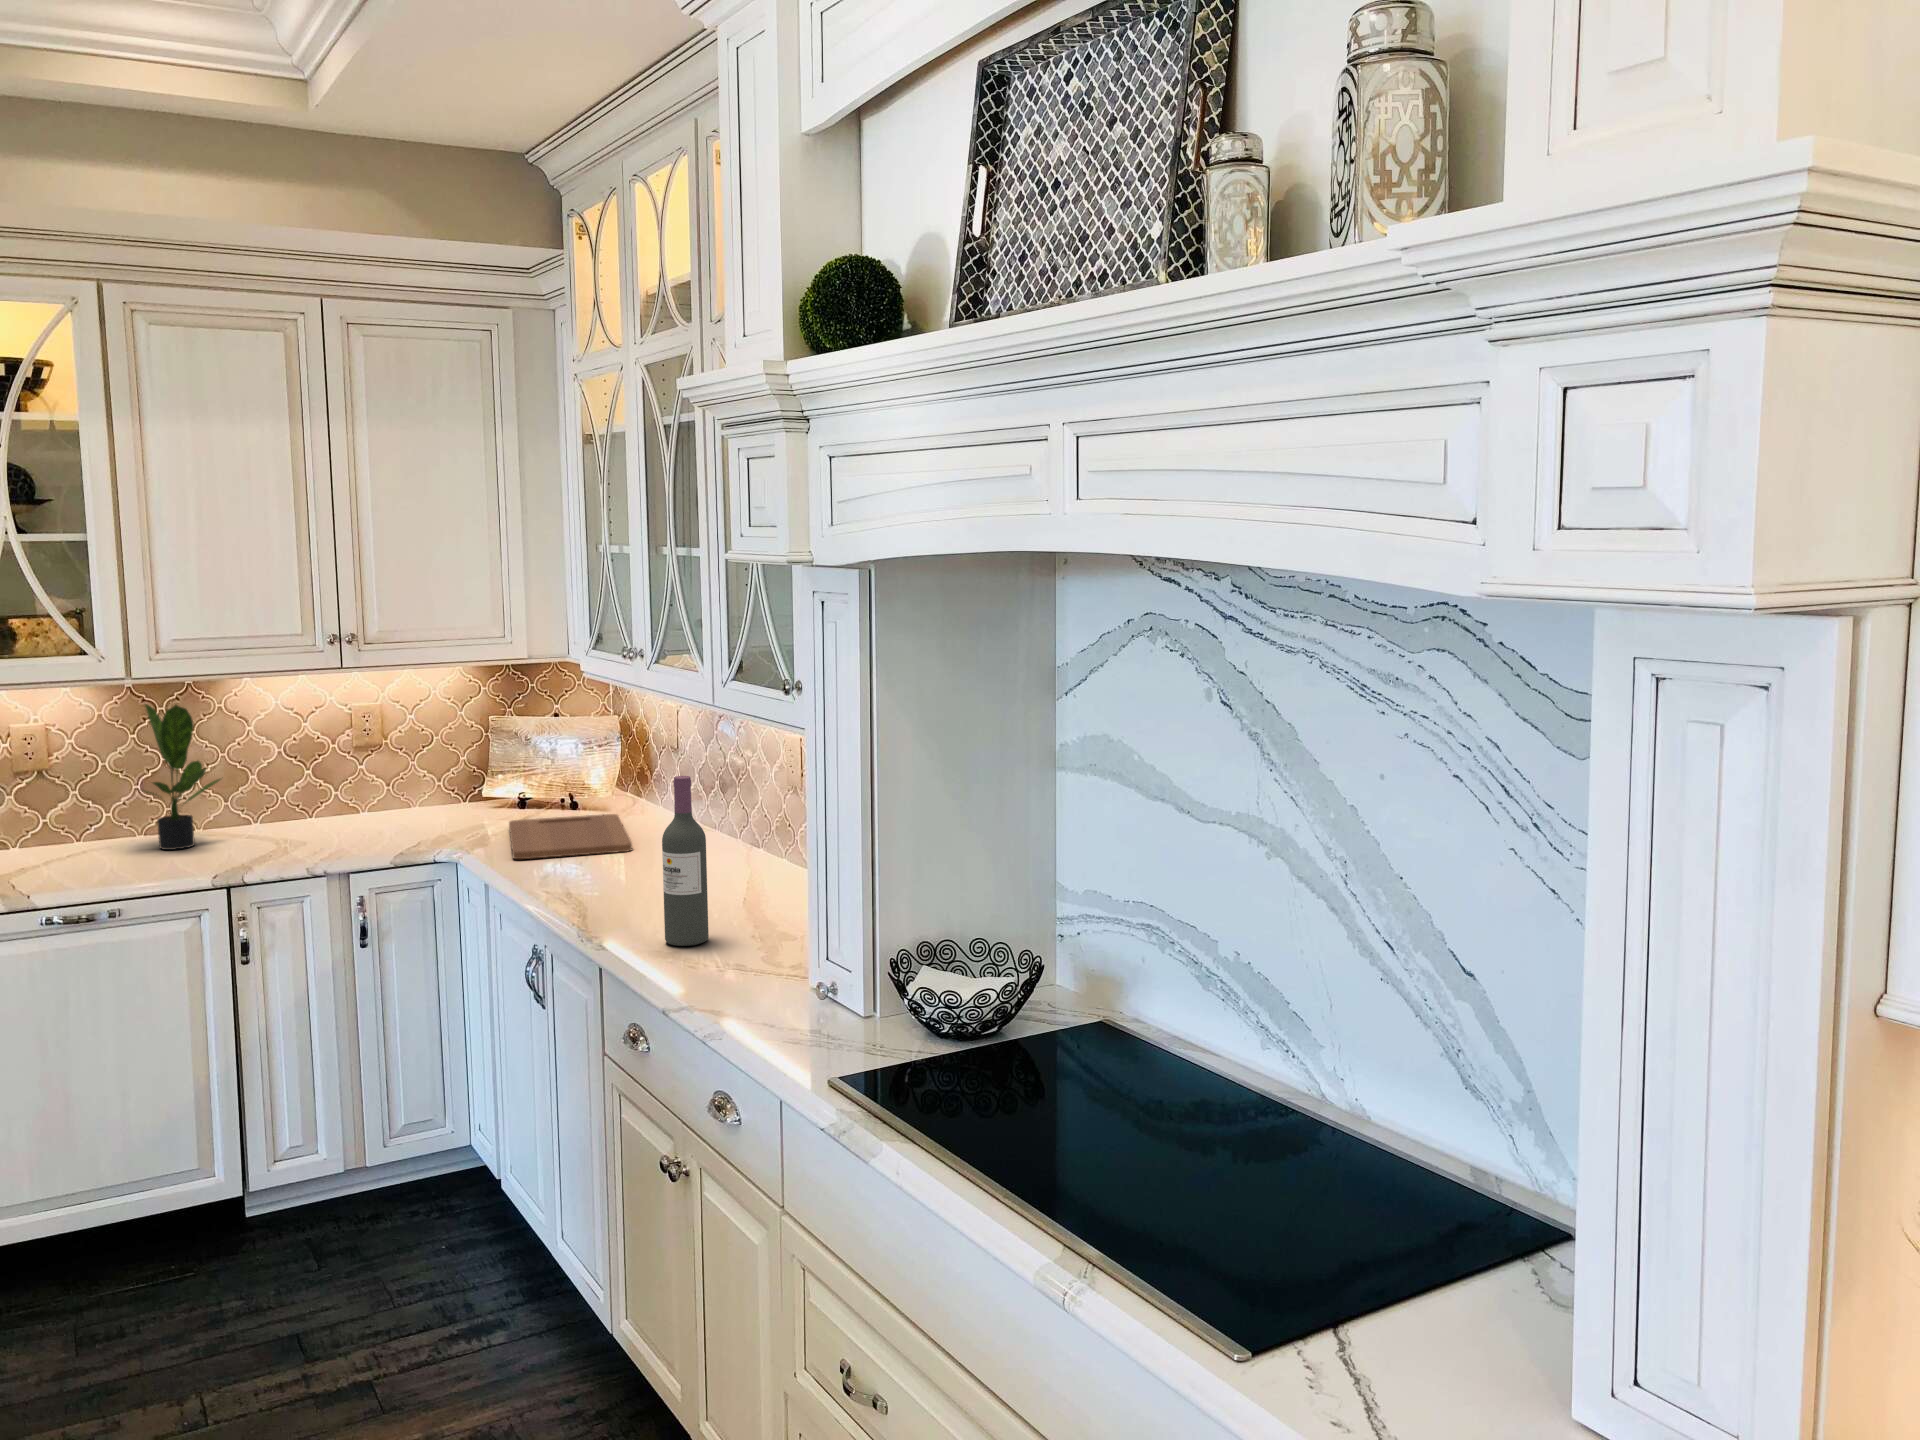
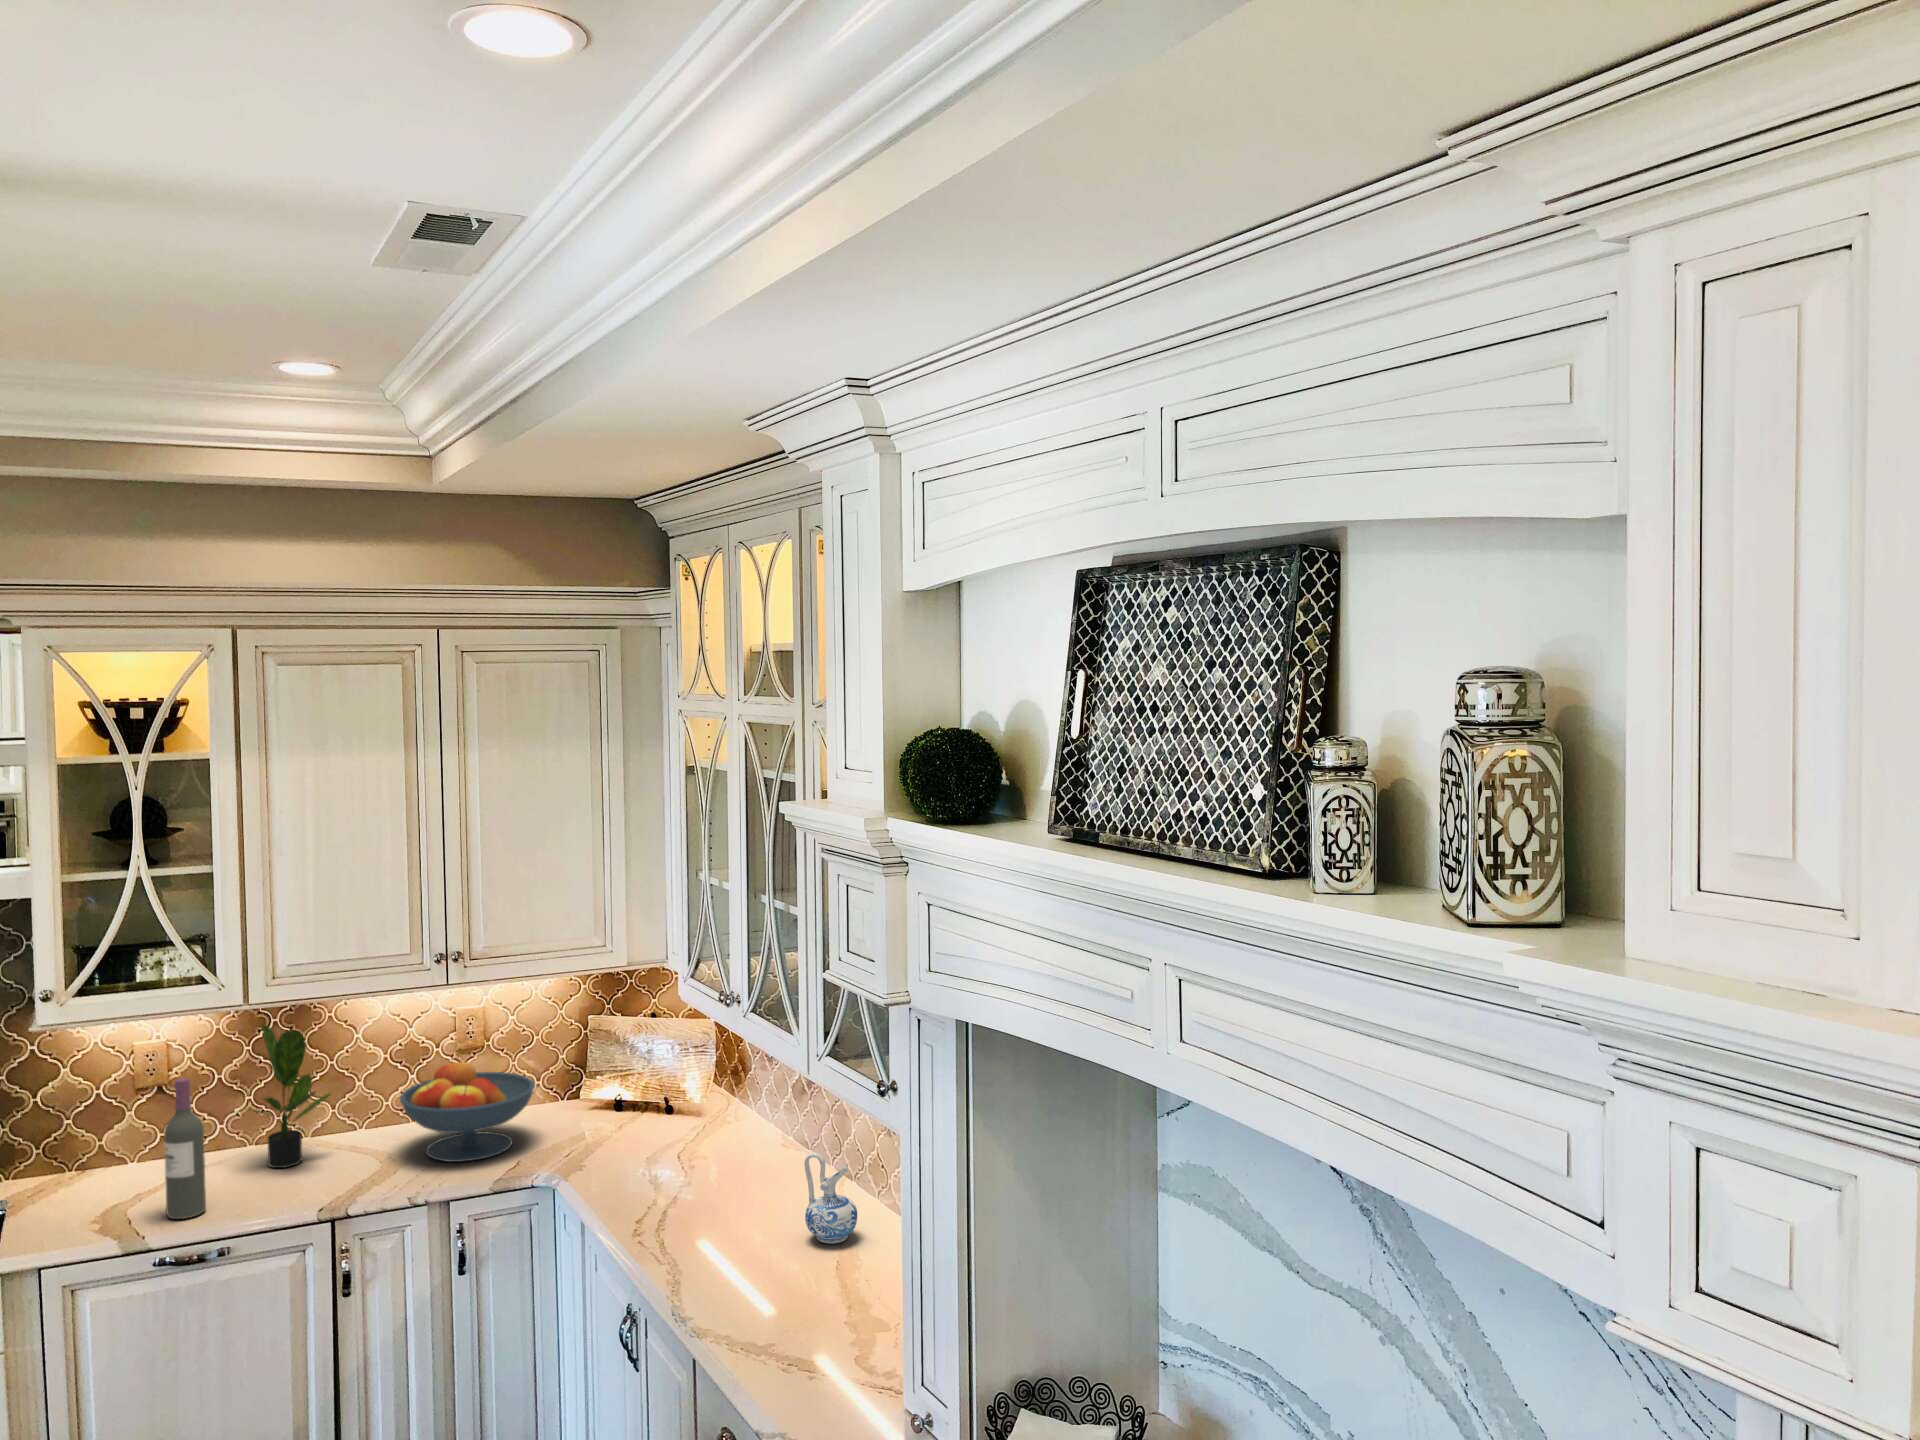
fruit bowl: none [295,749,436,843] -> present [400,1062,535,1162]
wine bottle: present [662,776,709,946] -> present [164,1078,206,1219]
ceramic pitcher: none [711,800,765,888] -> present [804,1152,857,1243]
cutting board: present [509,814,632,859] -> none [605,1124,725,1192]

